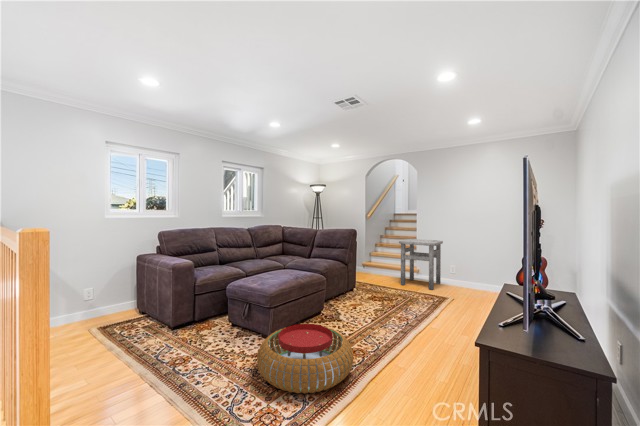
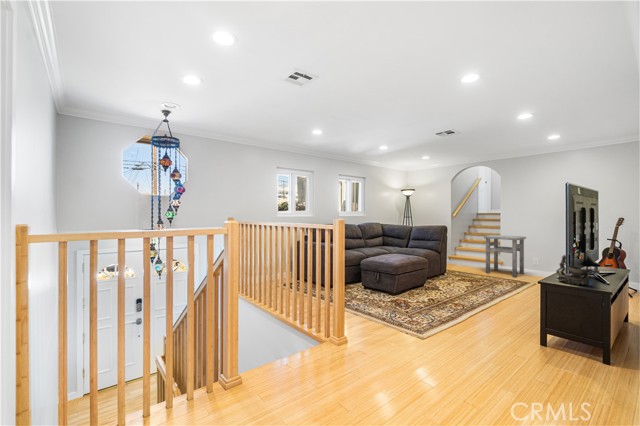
decorative bowl: none [502,290,580,350] -> present [556,255,599,285]
pouf: present [257,324,353,394] -> none [394,284,457,318]

